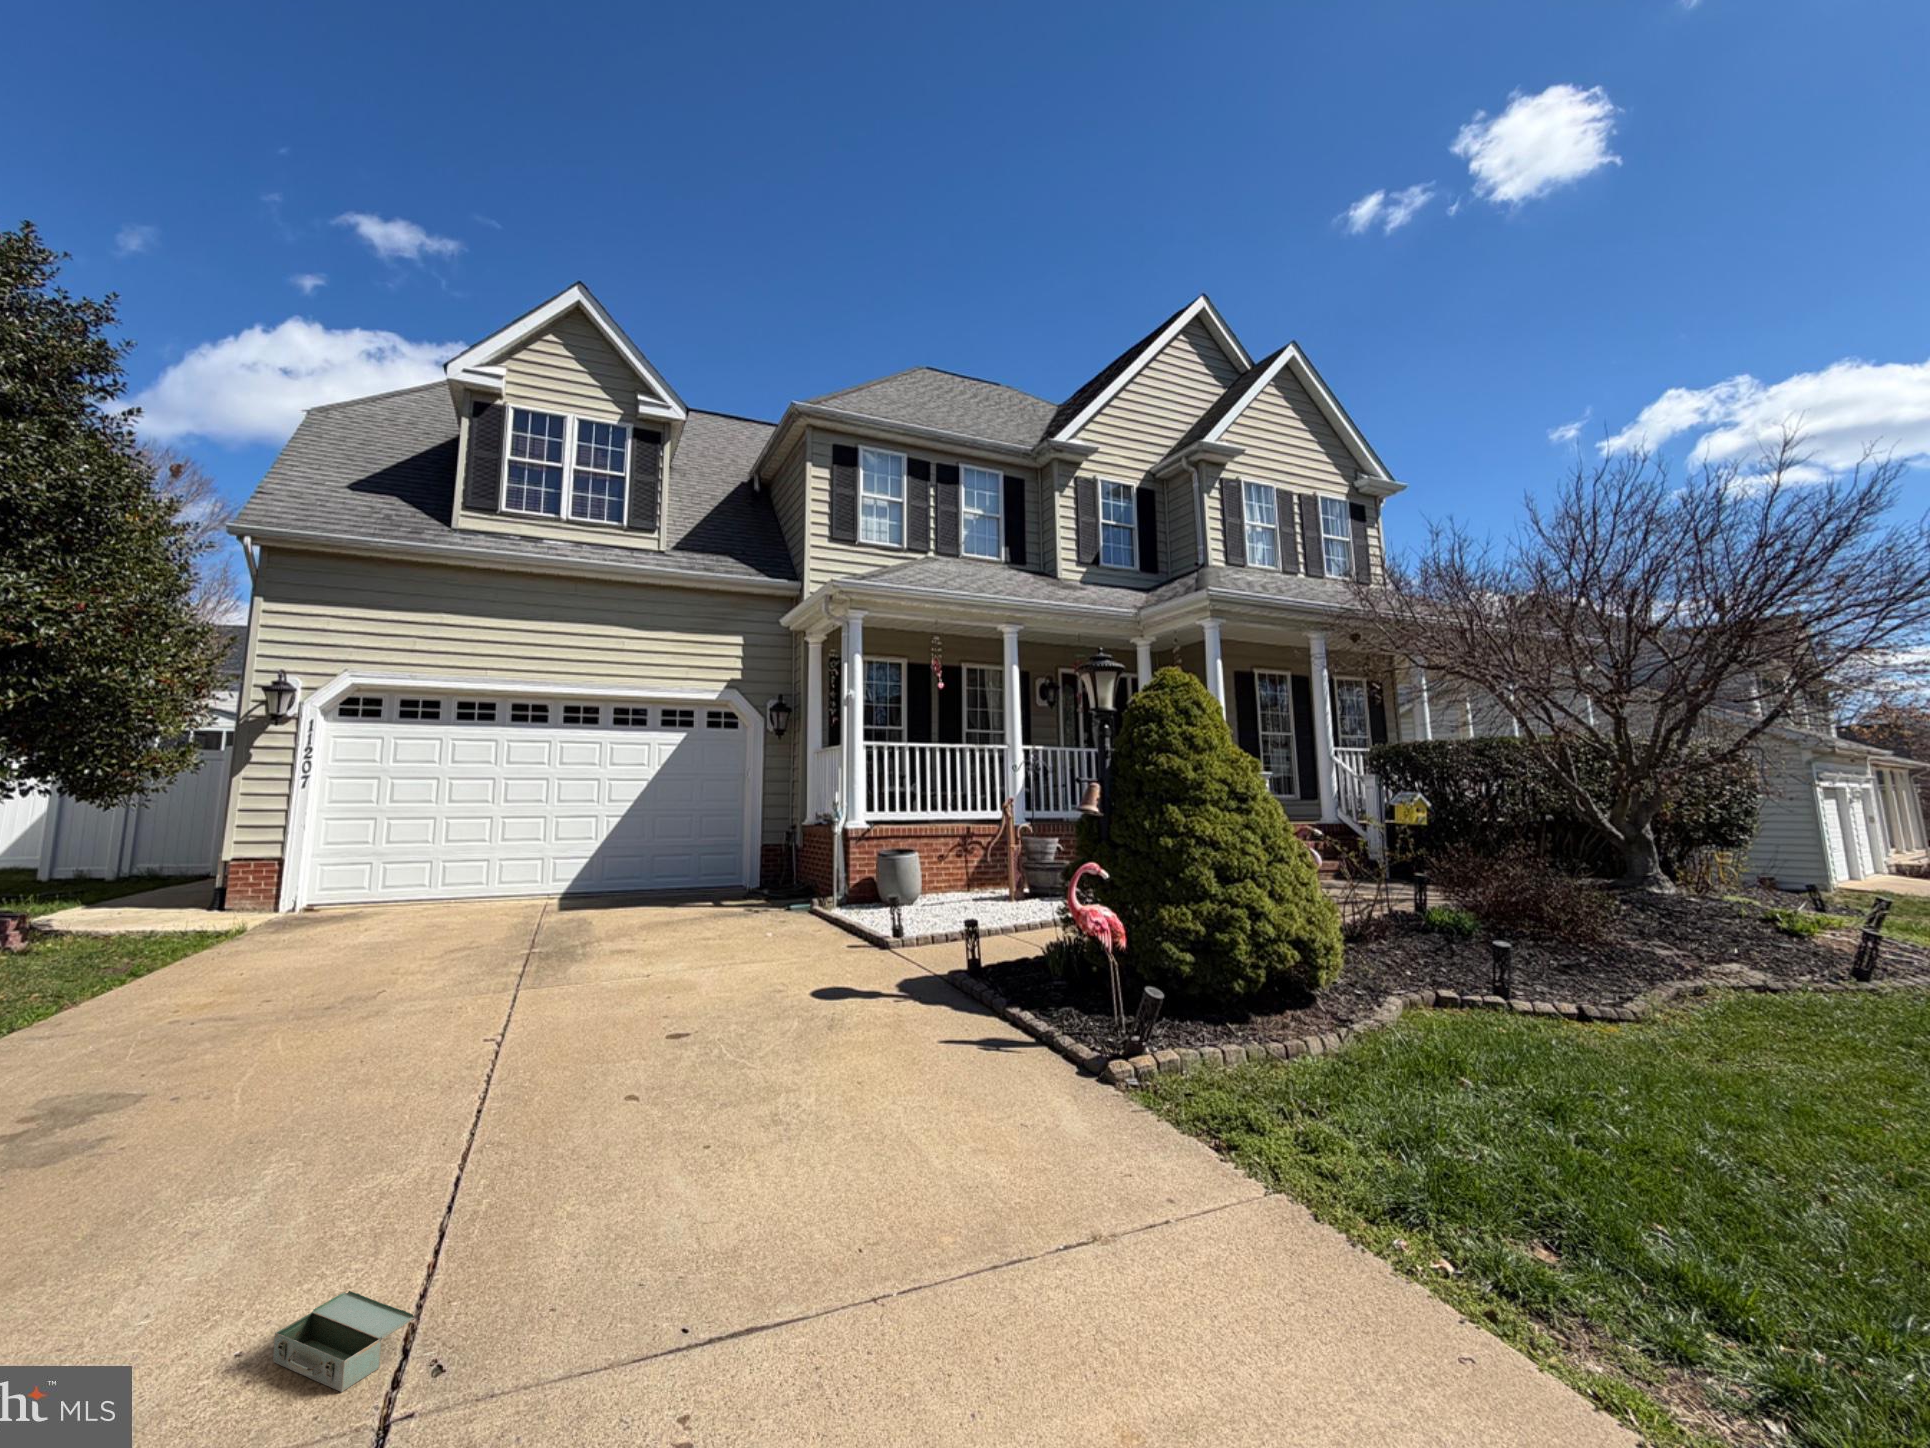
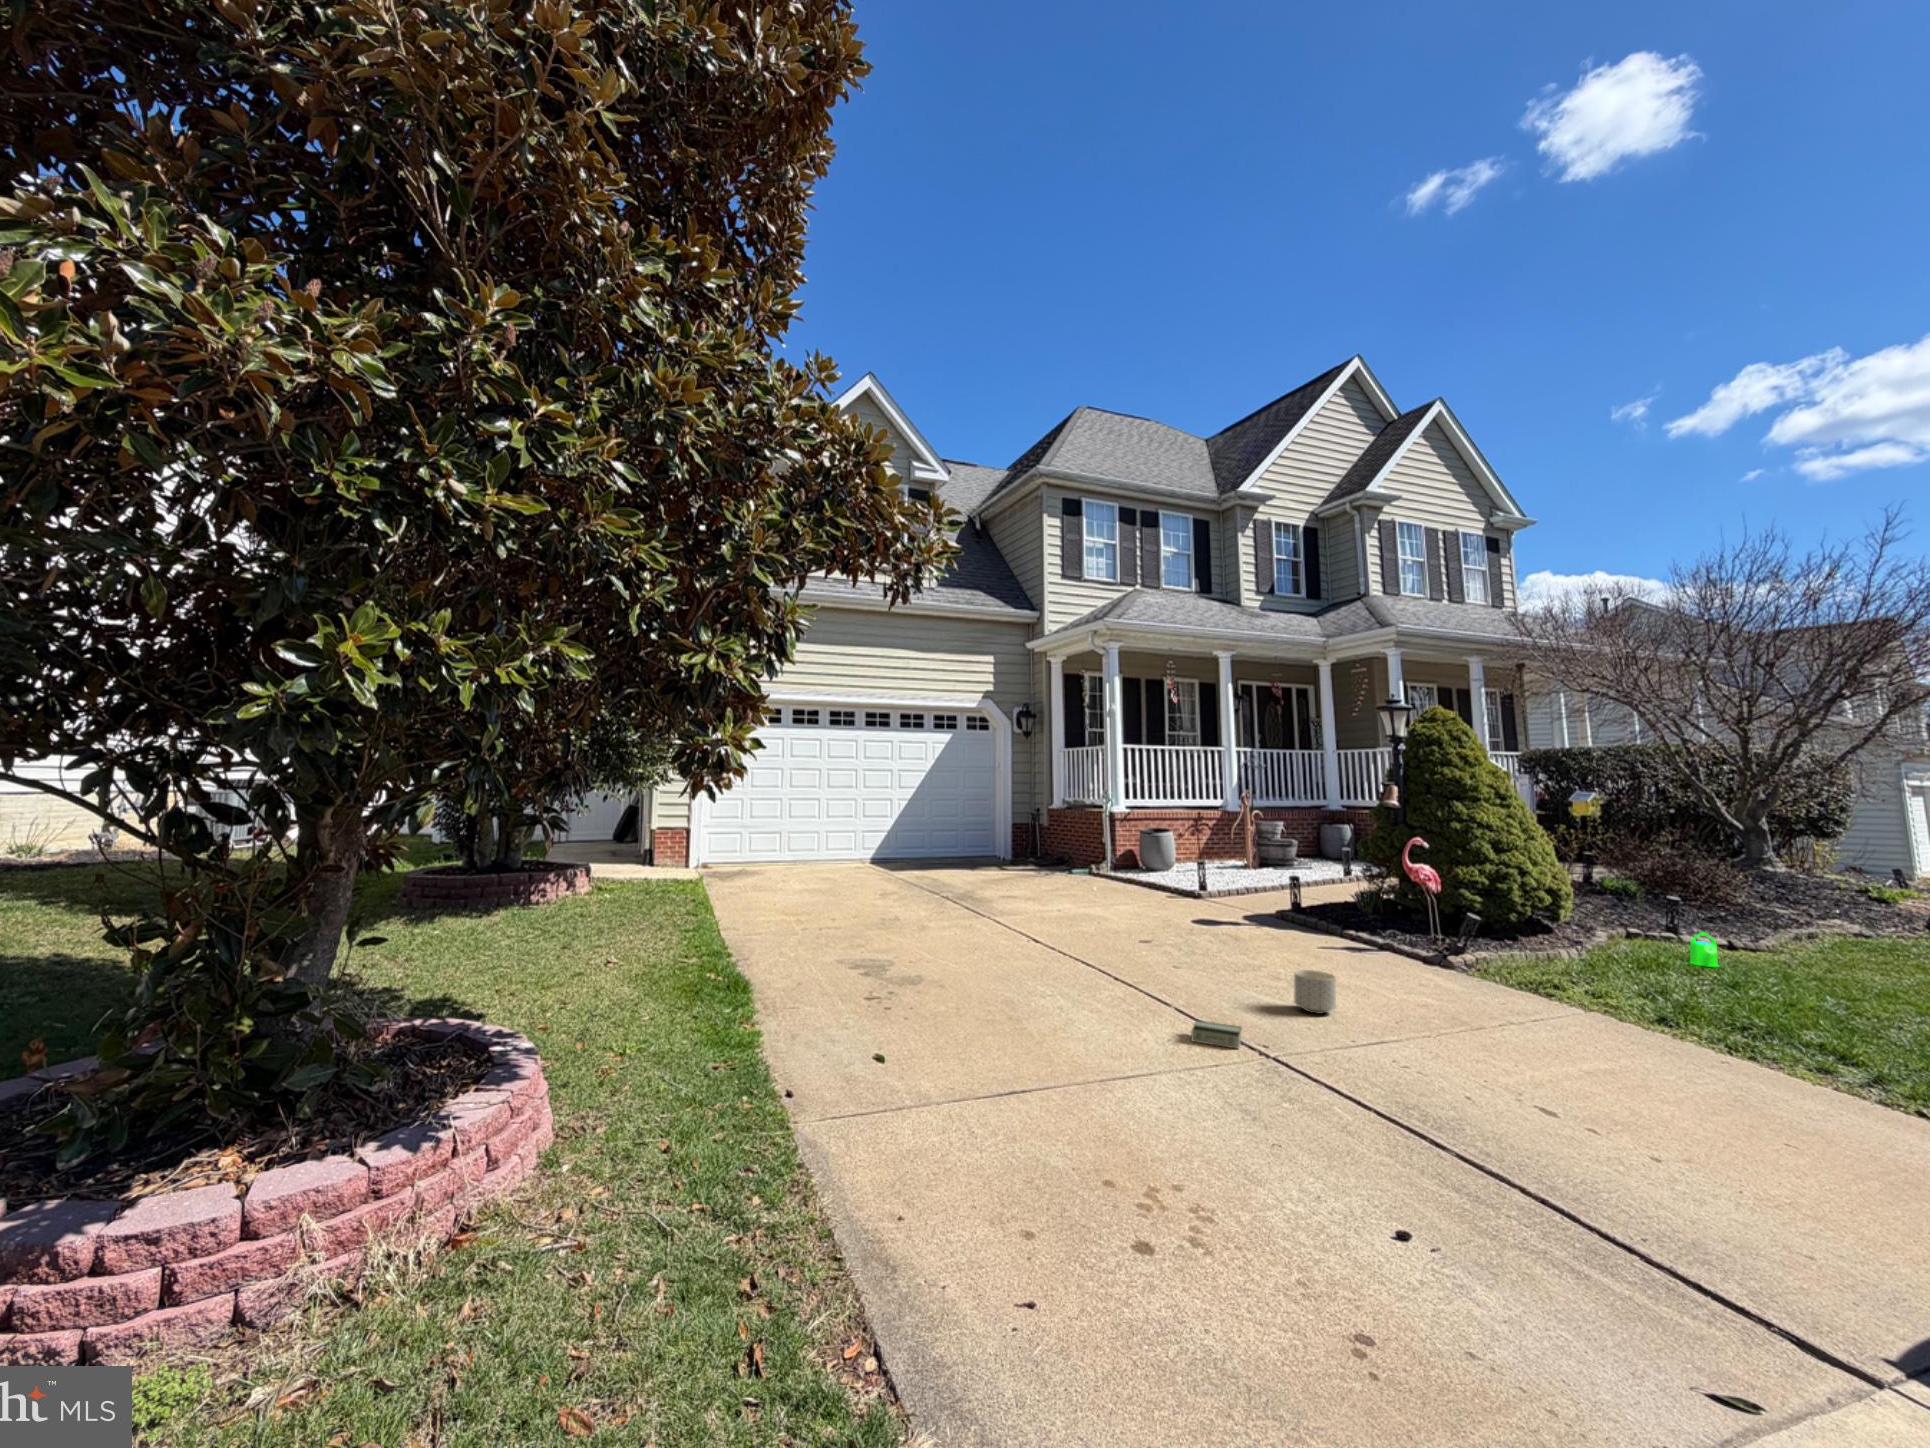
watering can: none [1495,1009,1545,1070] -> present [1690,932,1719,967]
planter: none [690,1129,768,1227] -> present [1294,970,1336,1014]

